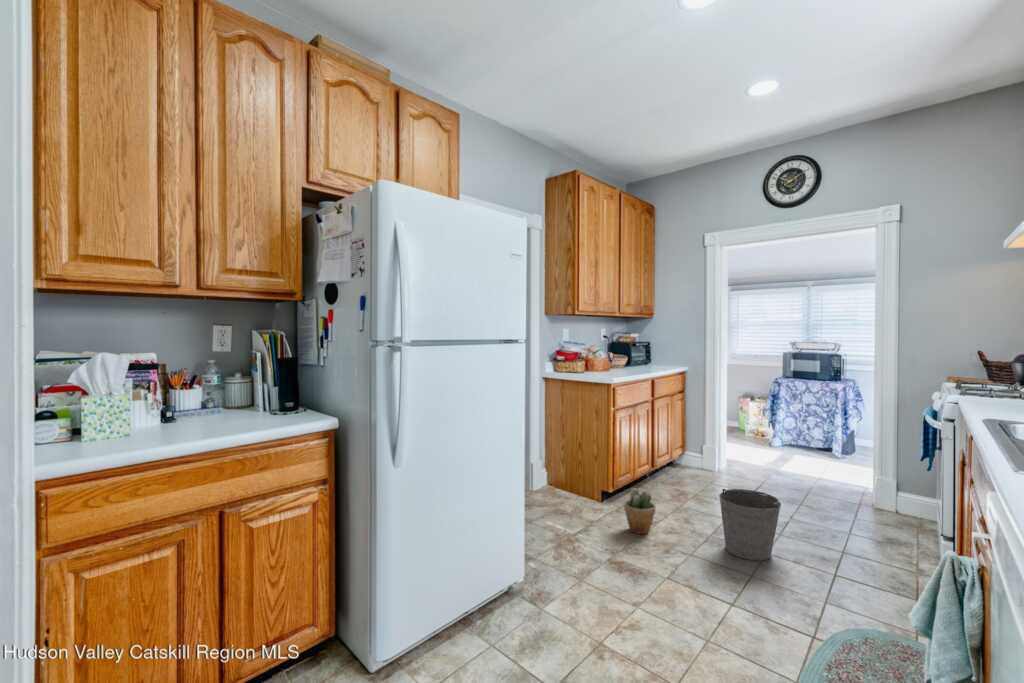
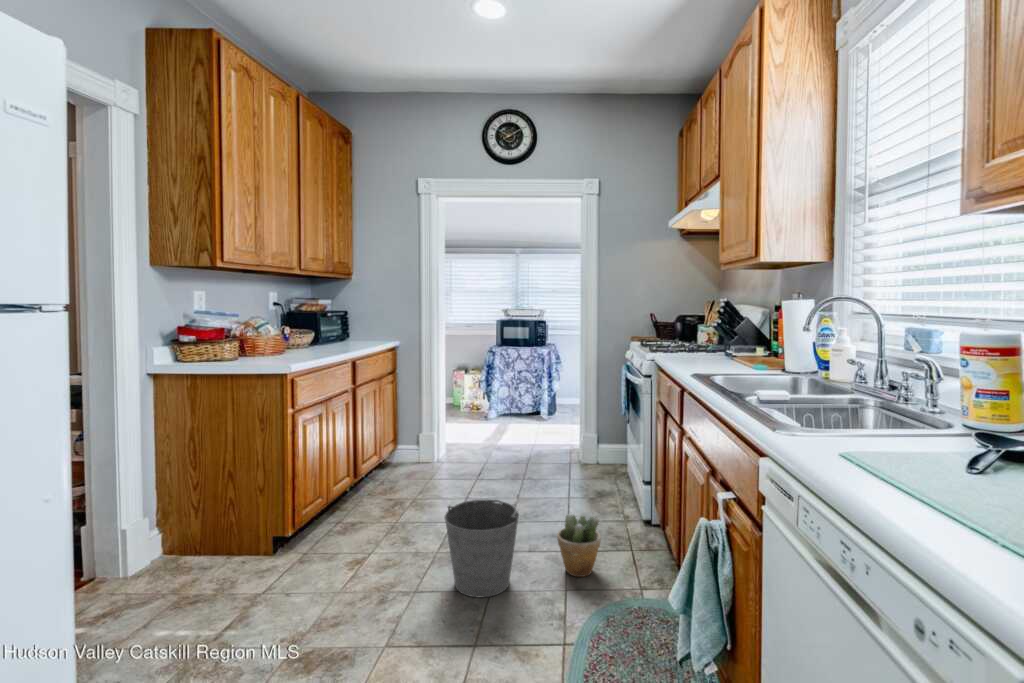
potted plant: present [624,488,656,534] -> present [557,514,601,577]

